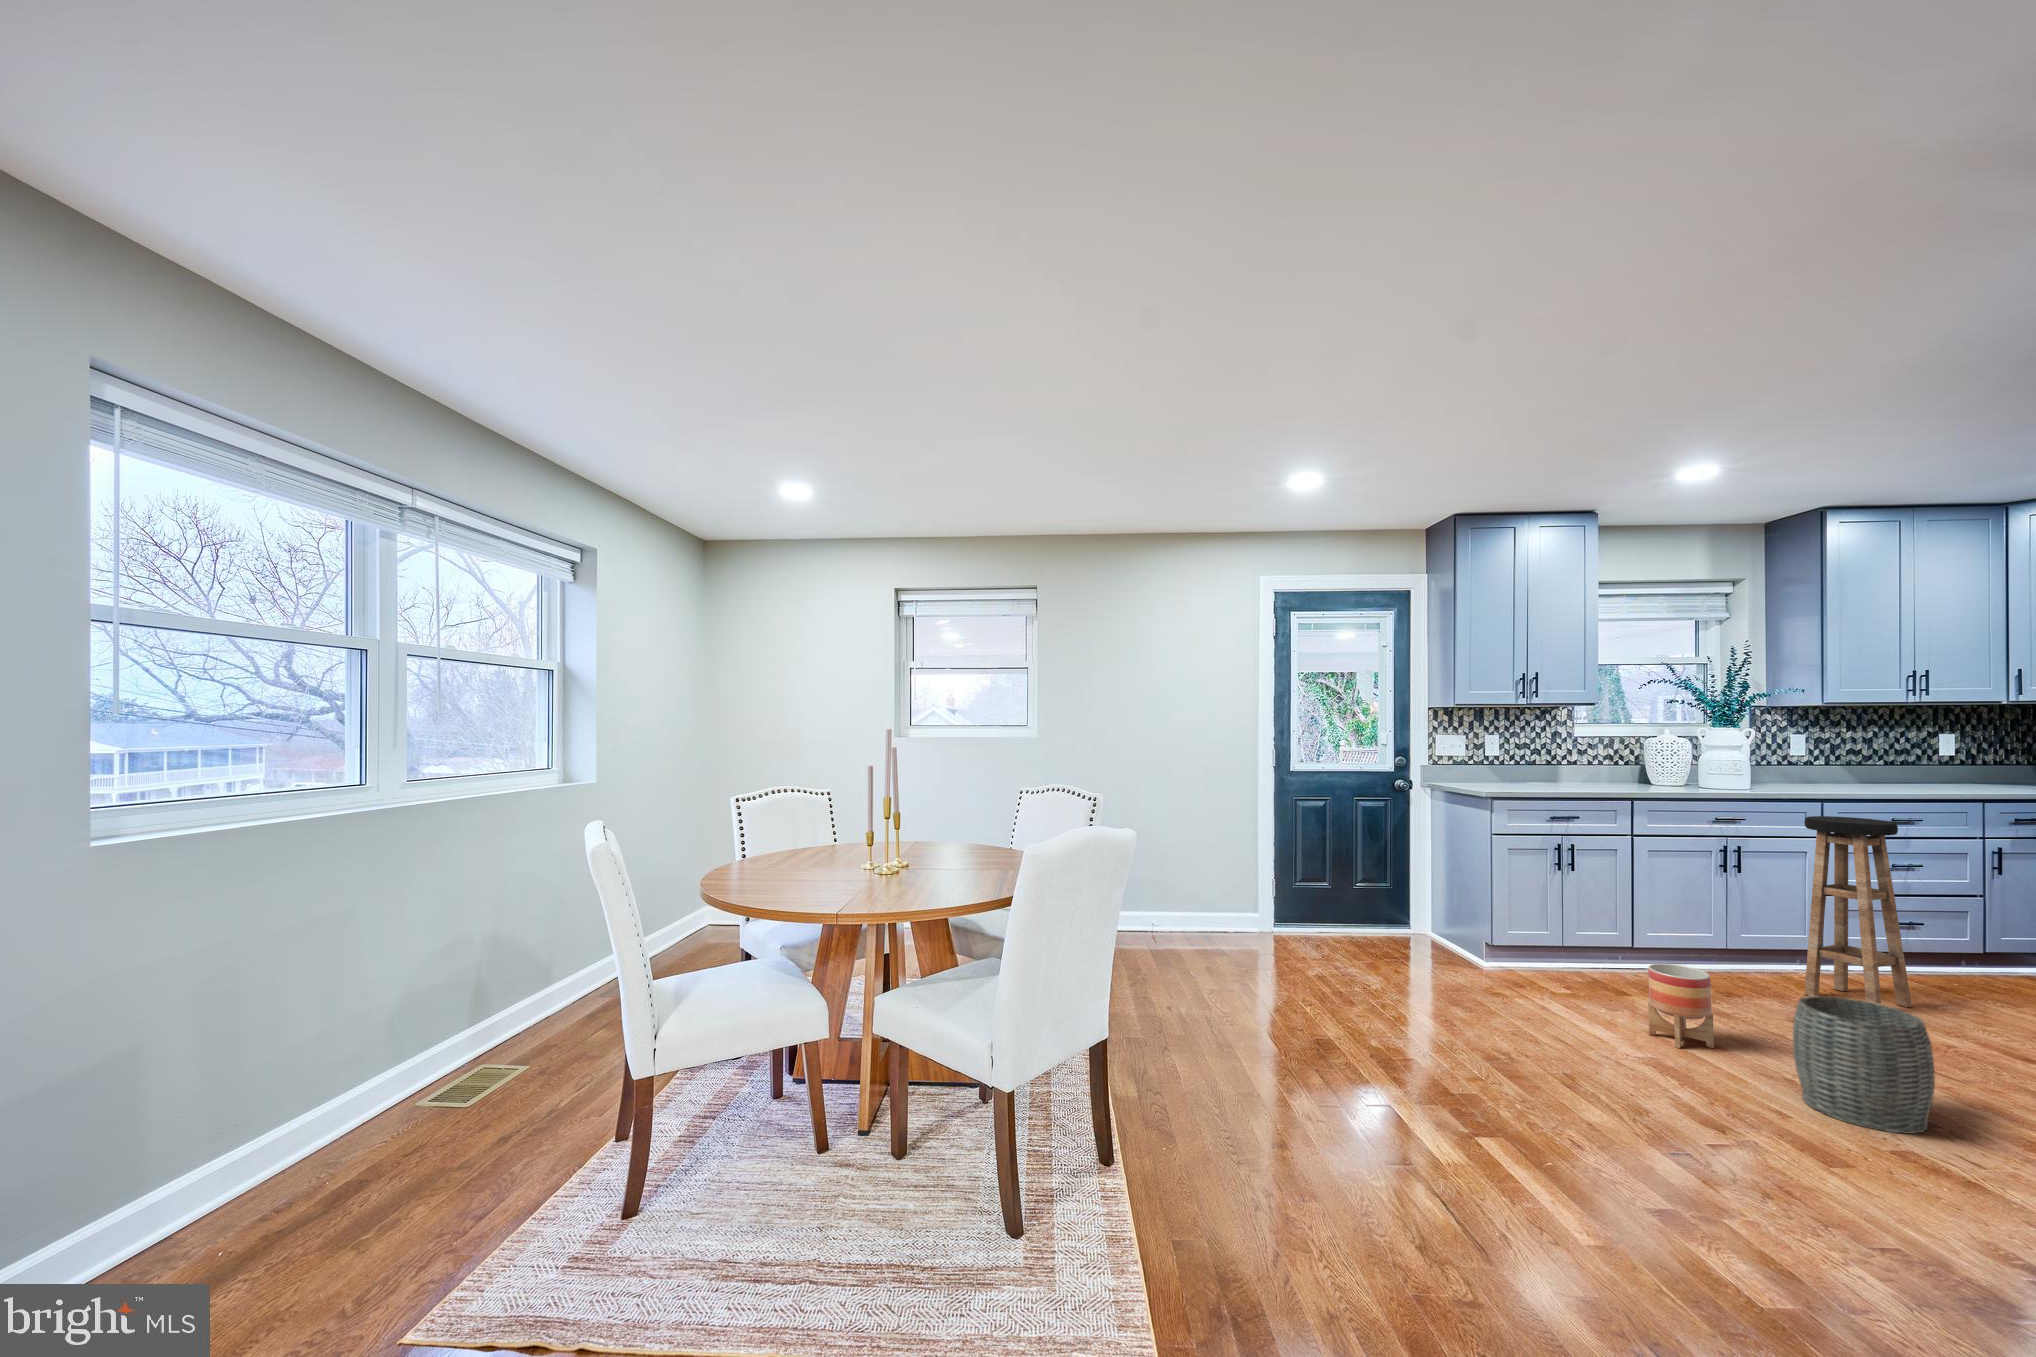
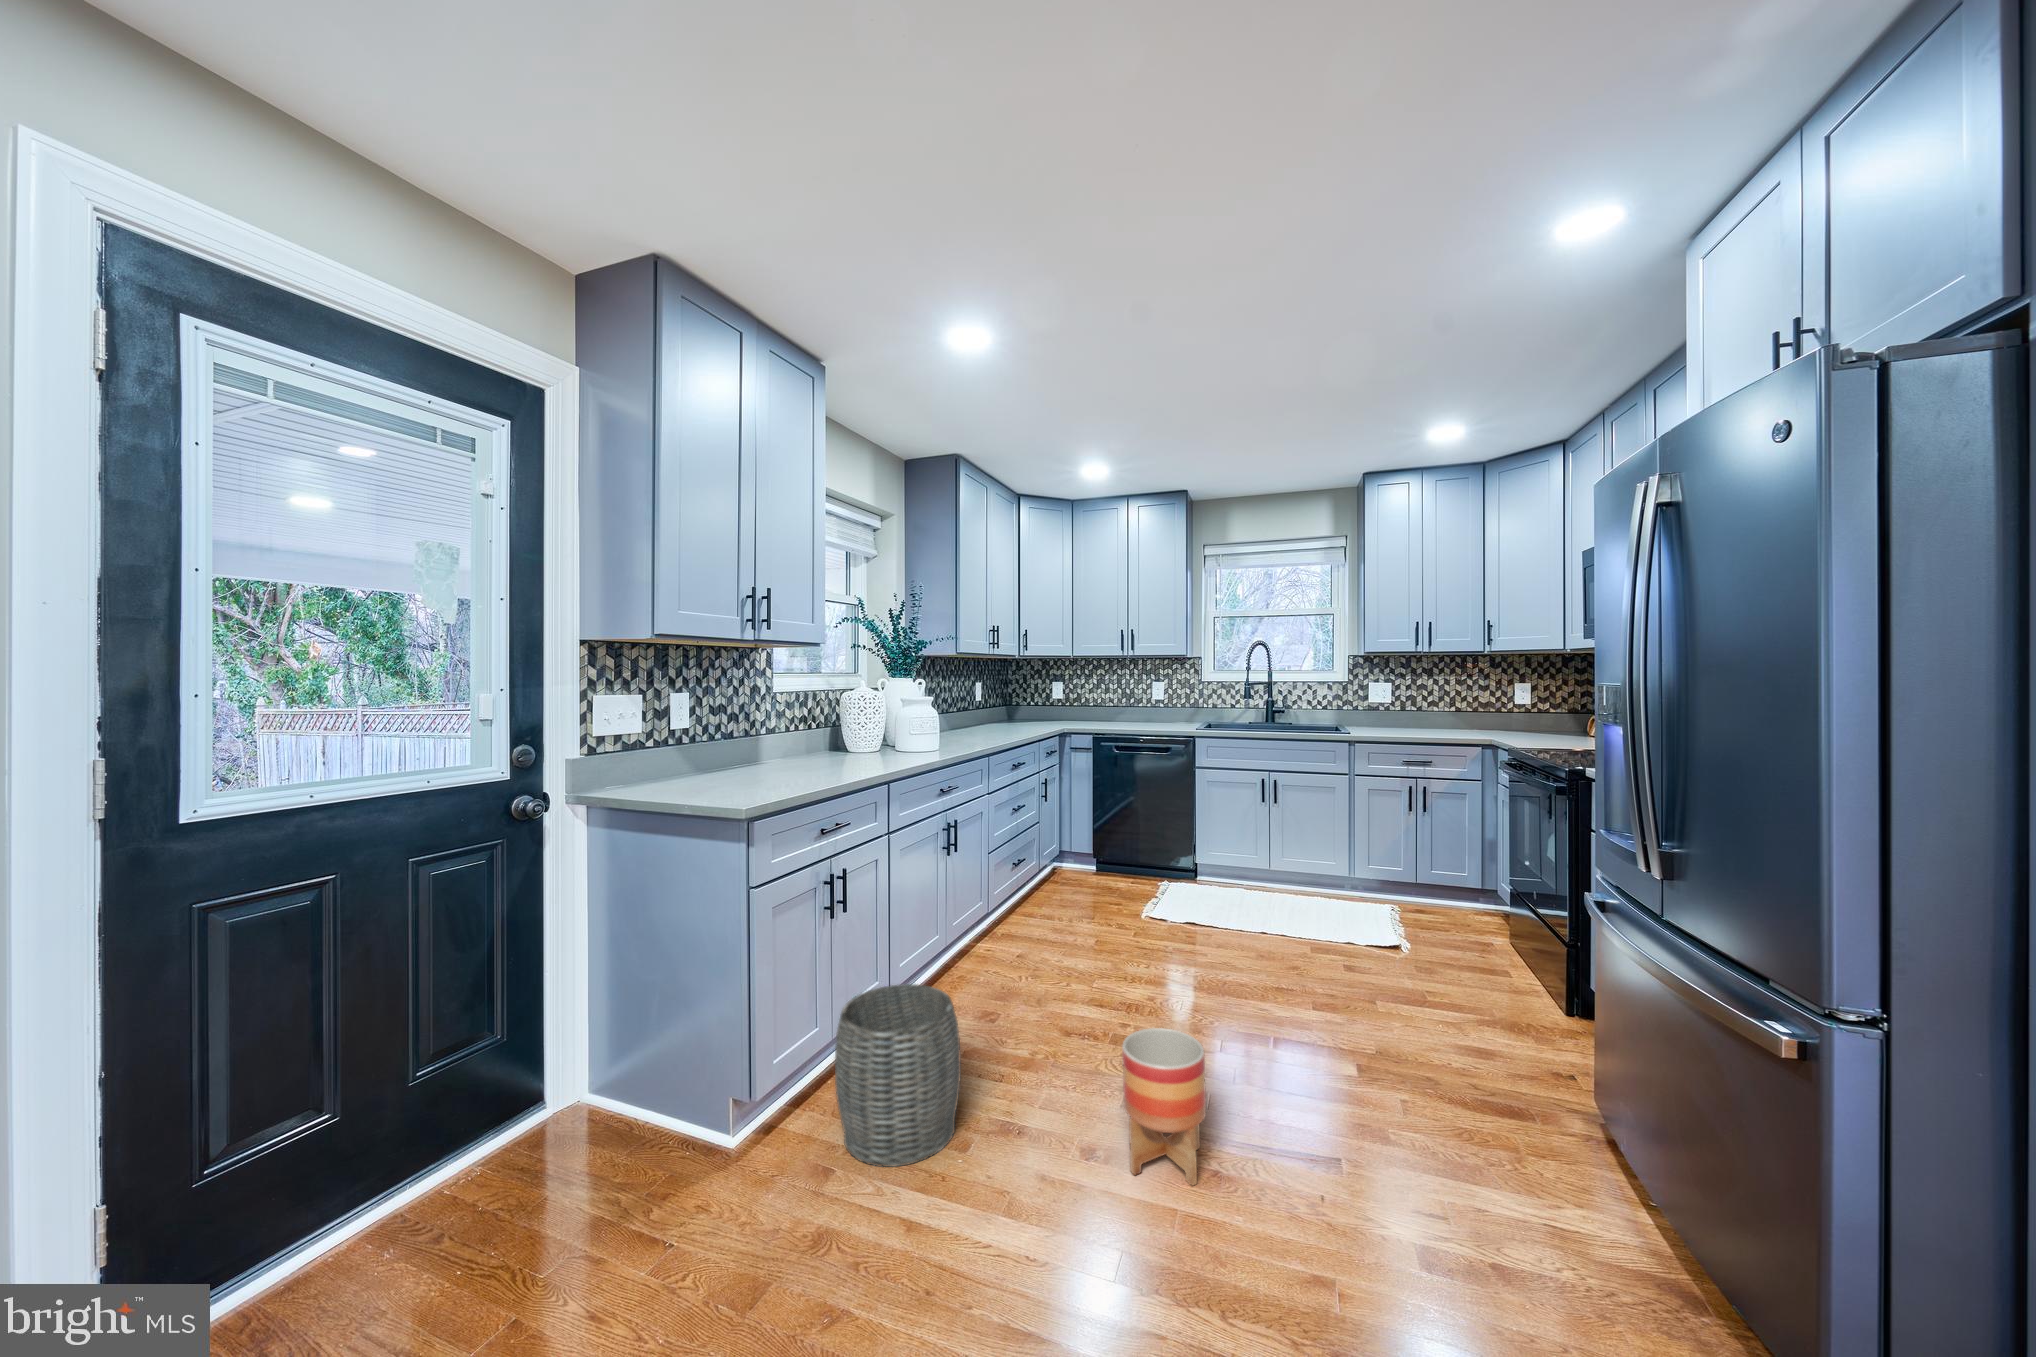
bar stool: present [1804,816,1912,1007] -> none [1037,763,1115,975]
woven basket: present [1793,996,1935,1134] -> present [835,984,961,1167]

